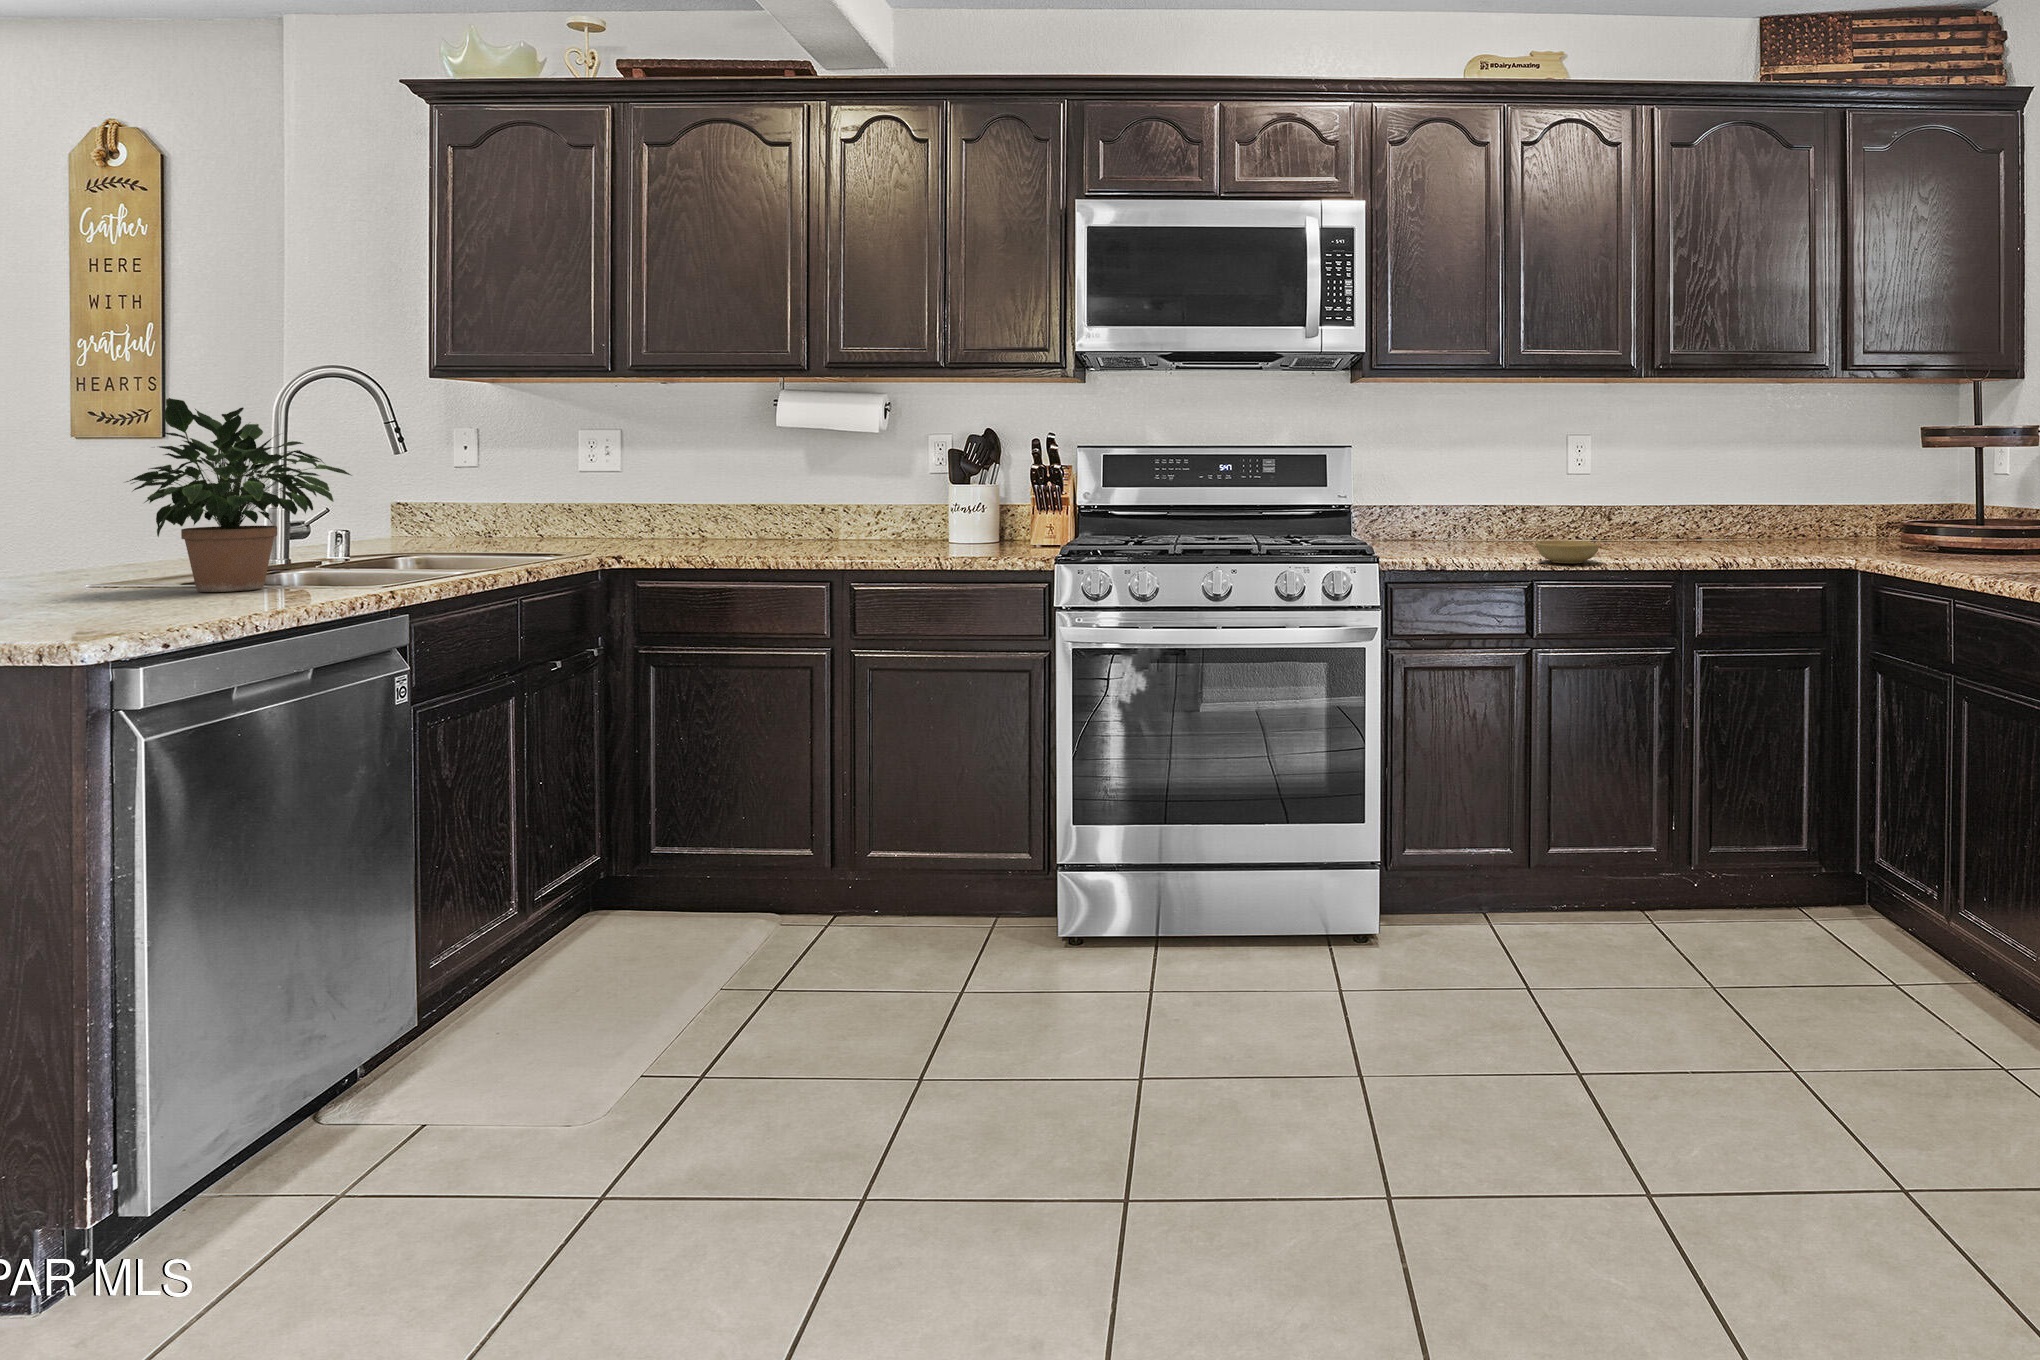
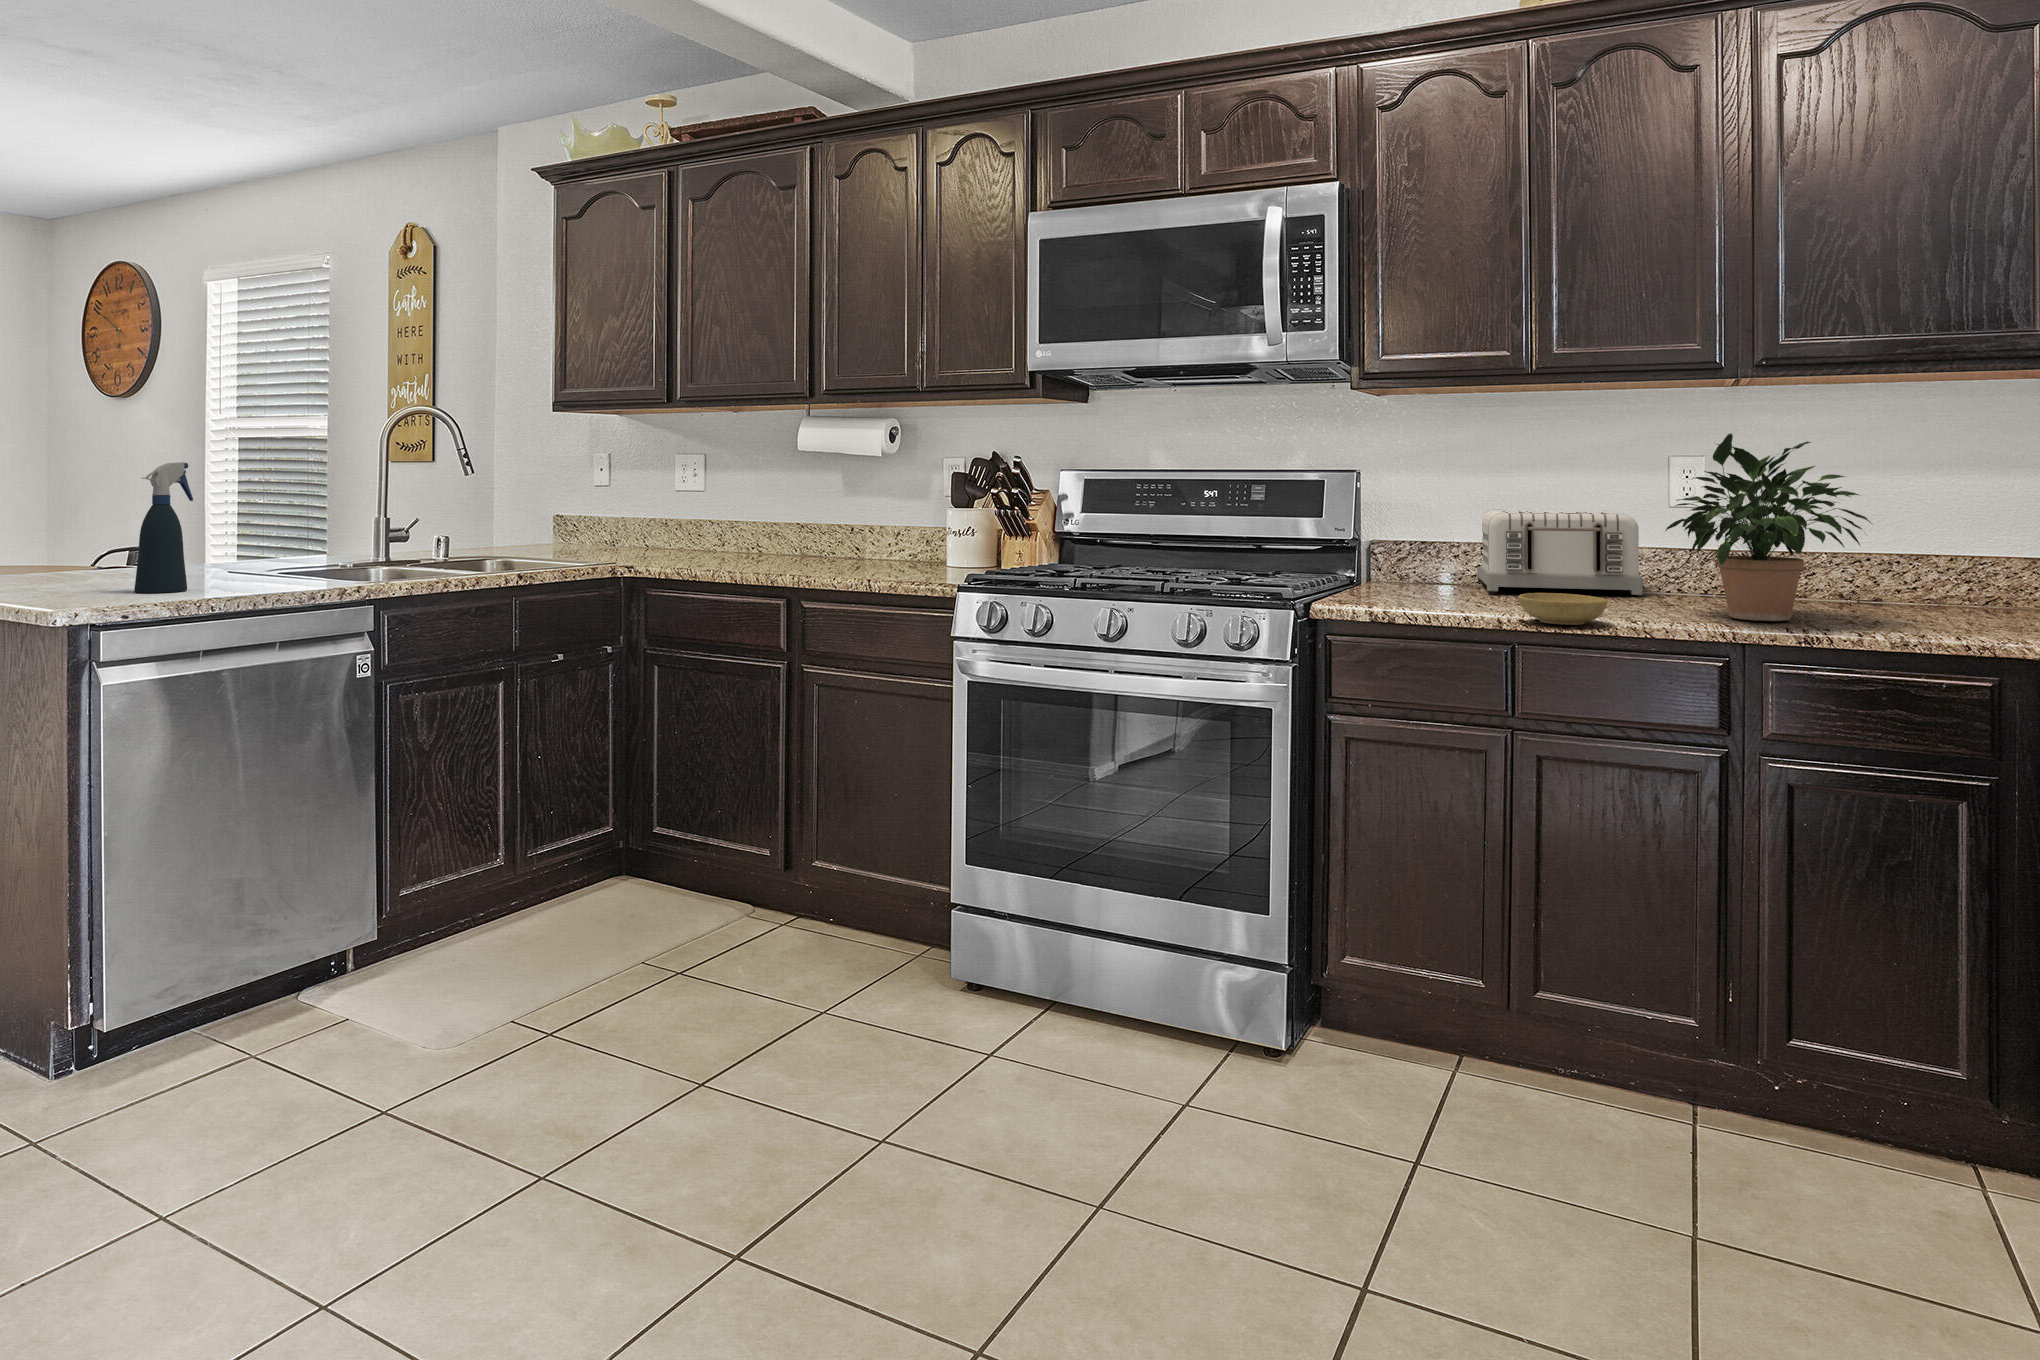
potted plant: present [126,398,352,592] -> present [1665,433,1872,621]
spray bottle: none [32,434,117,614] -> present [134,462,193,593]
toaster: none [1427,478,1569,543] -> present [1477,510,1643,595]

